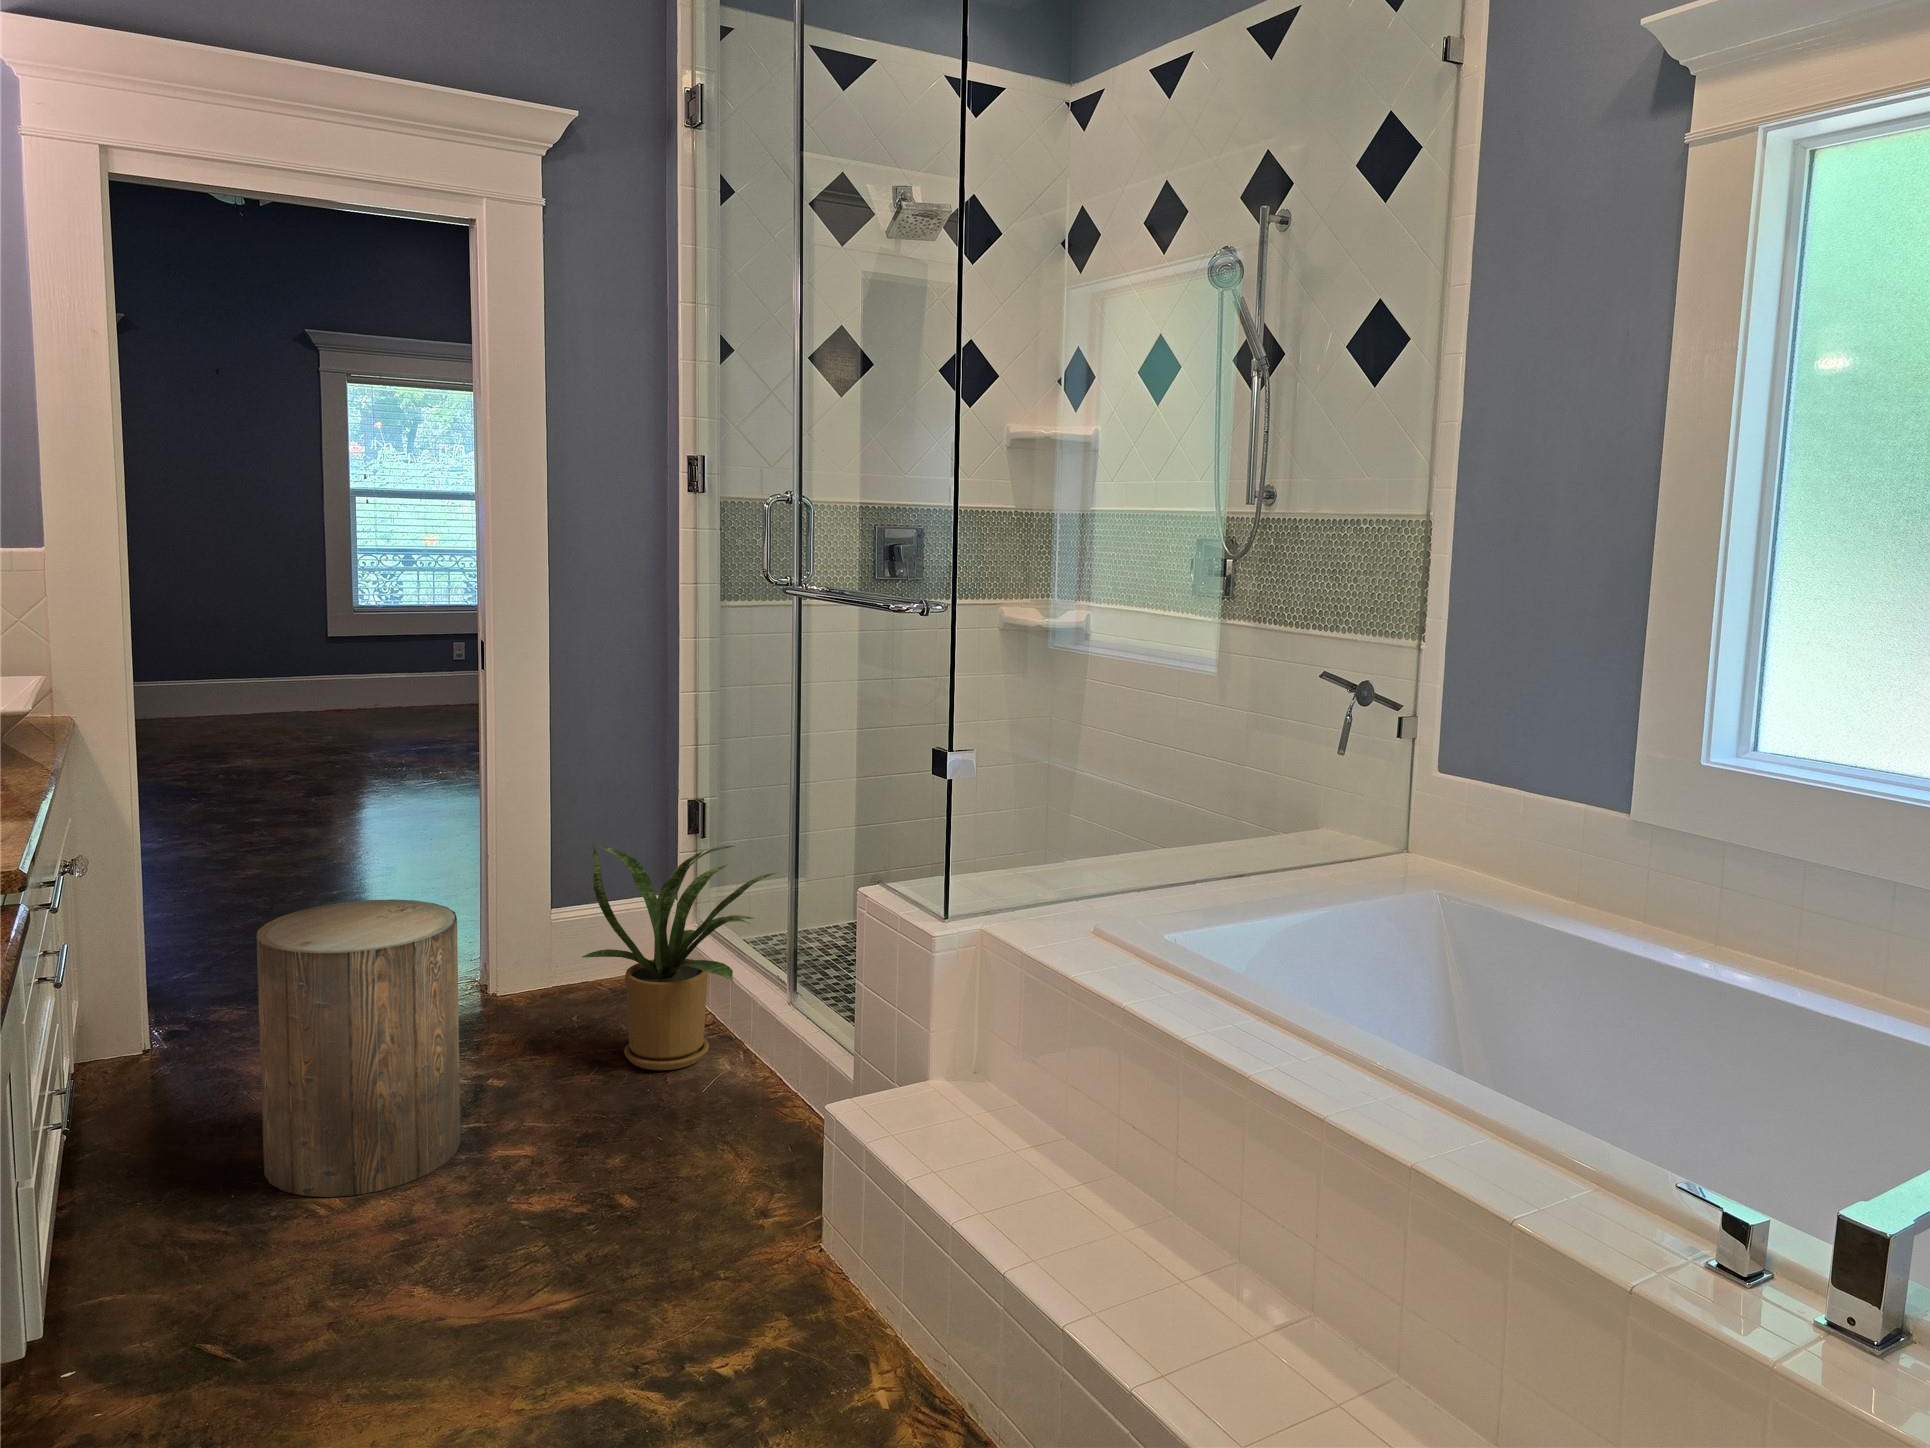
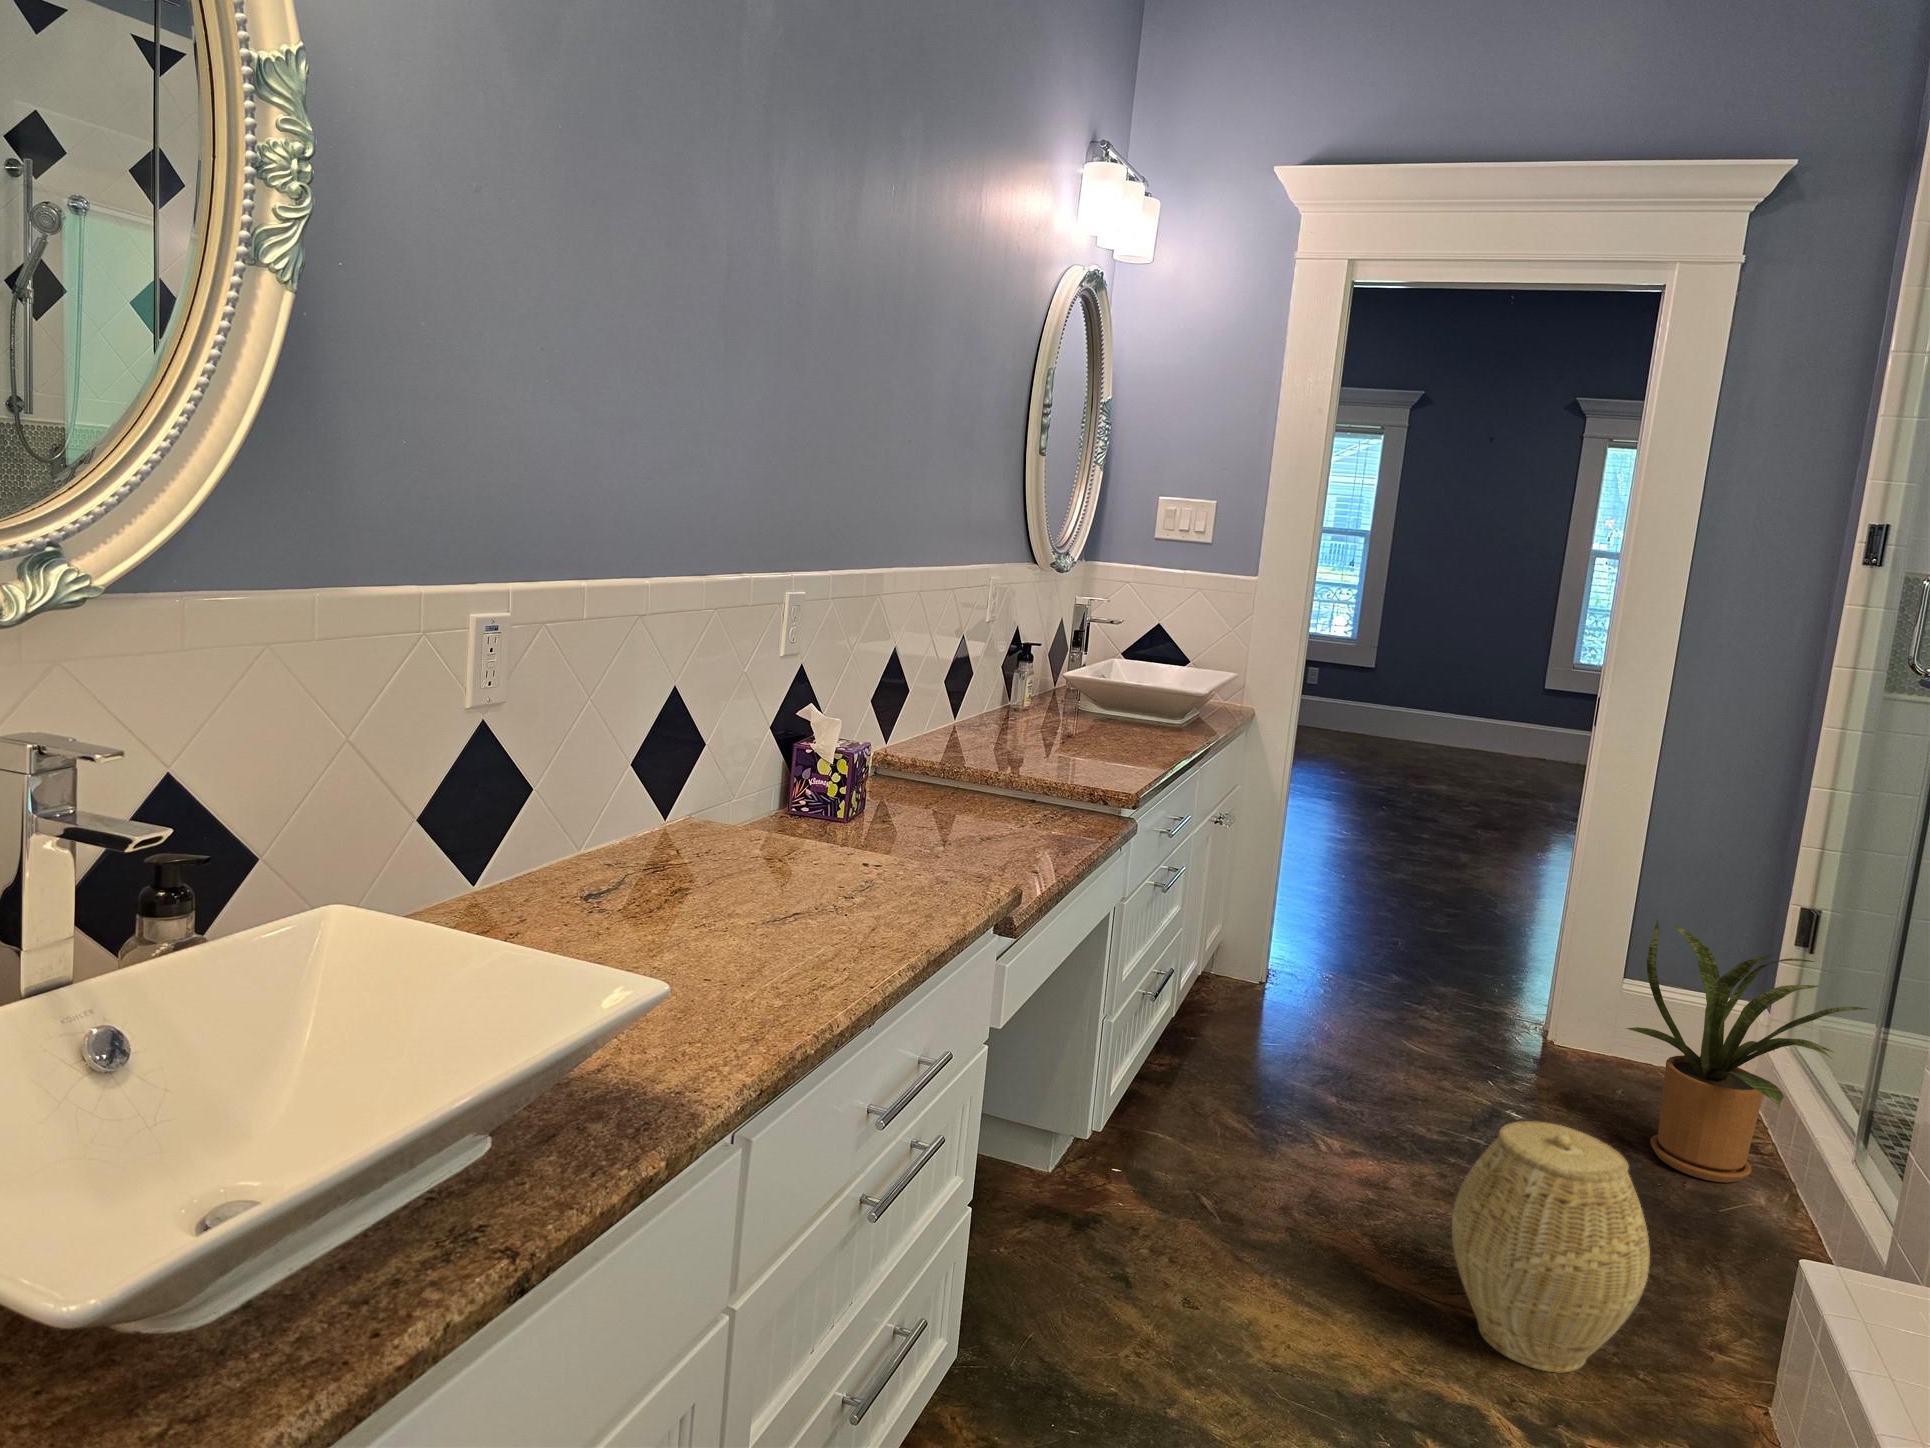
stool: present [256,899,460,1197] -> none [1295,898,1489,1159]
woven basket: none [529,1076,718,1329] -> present [1452,1121,1650,1372]

